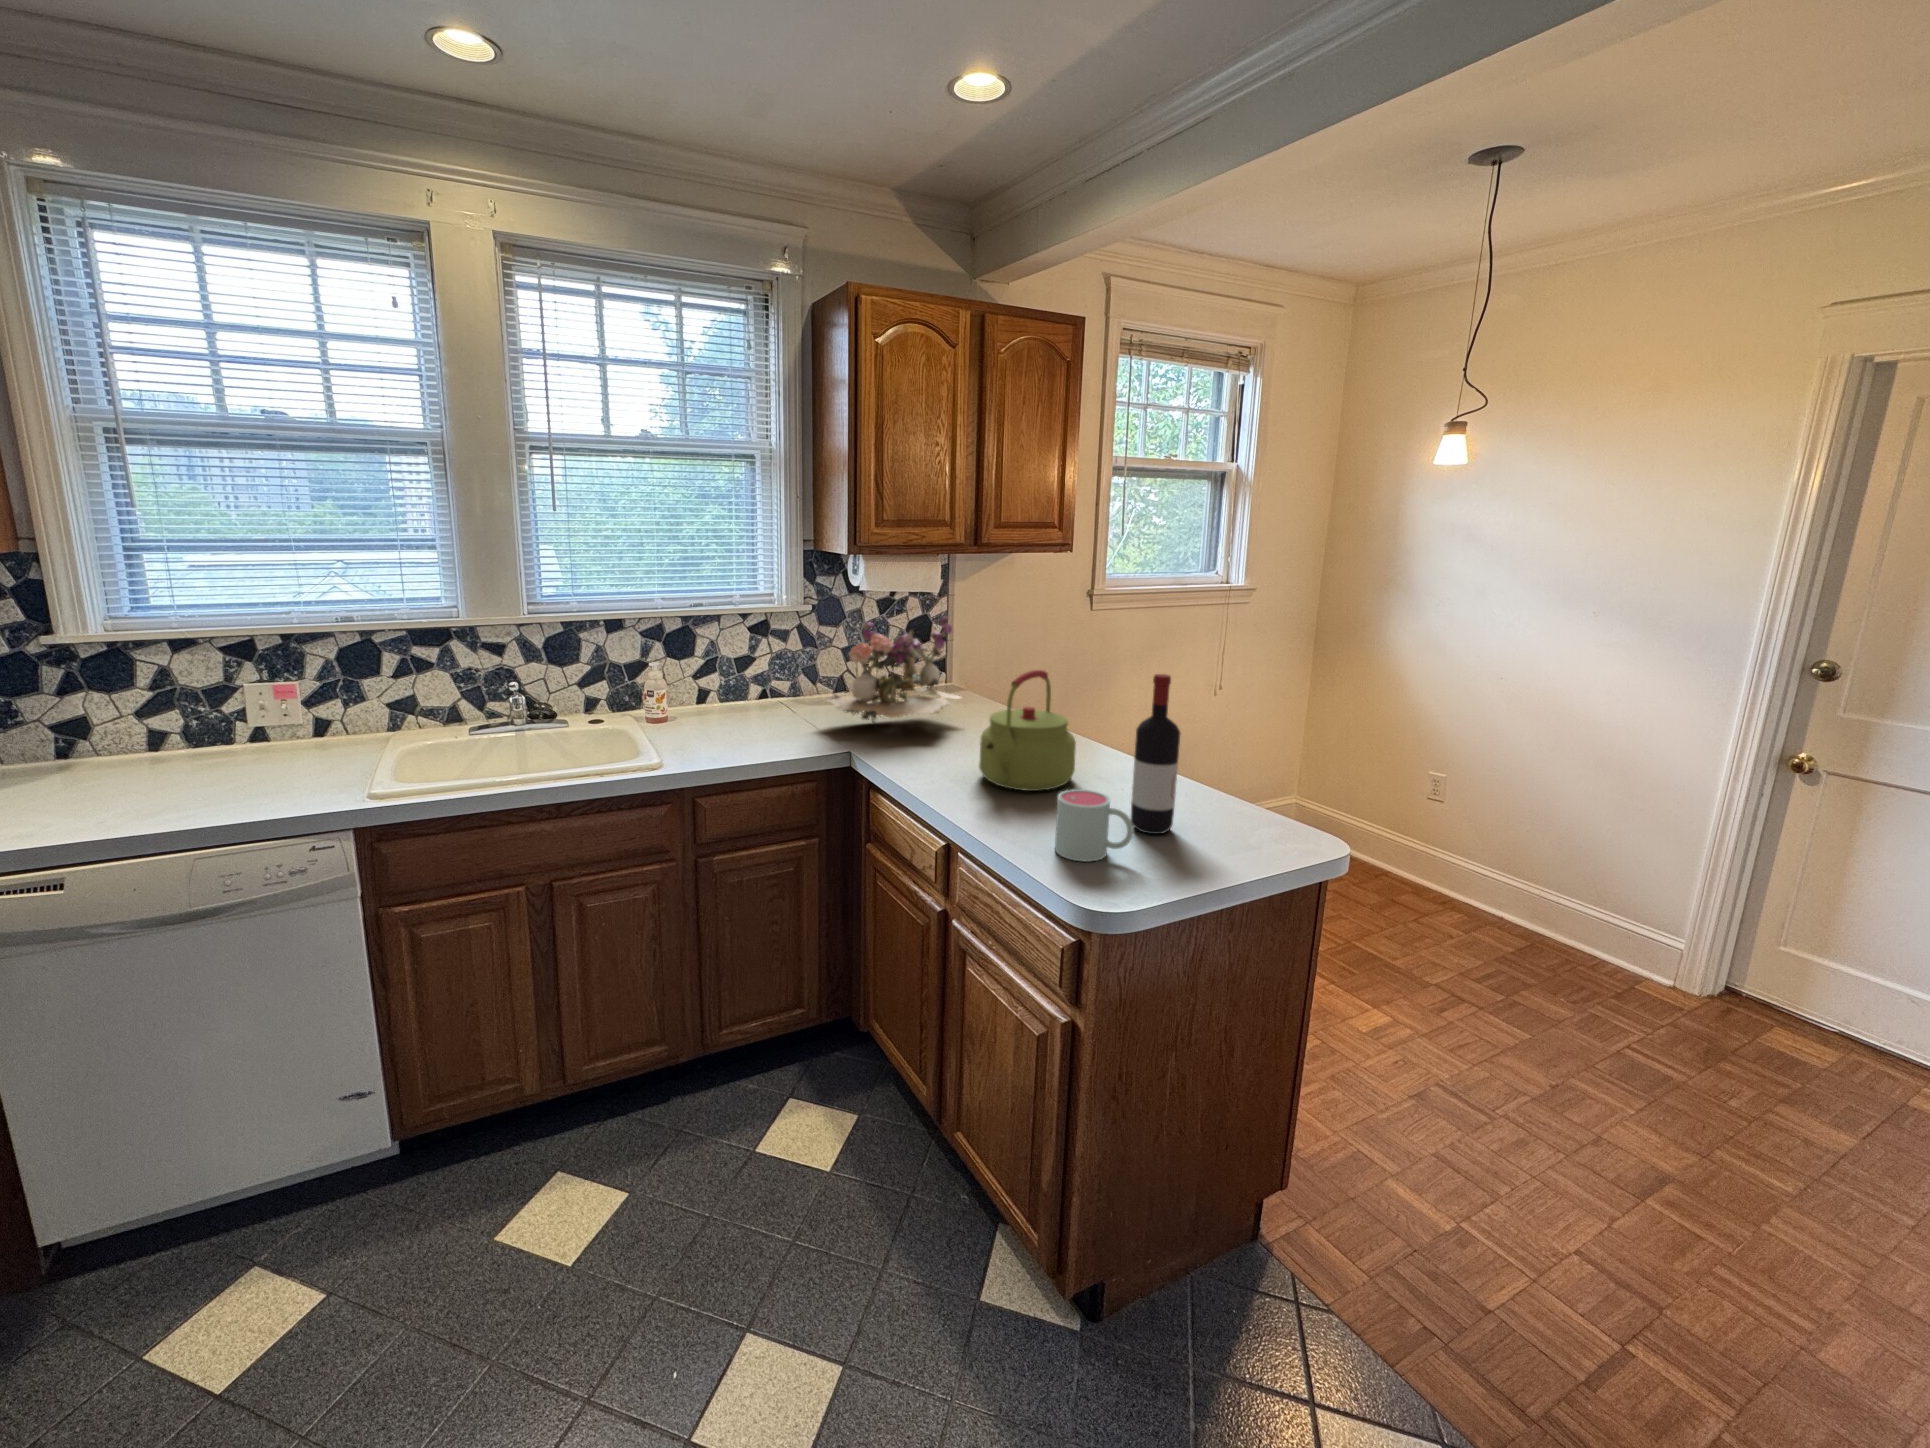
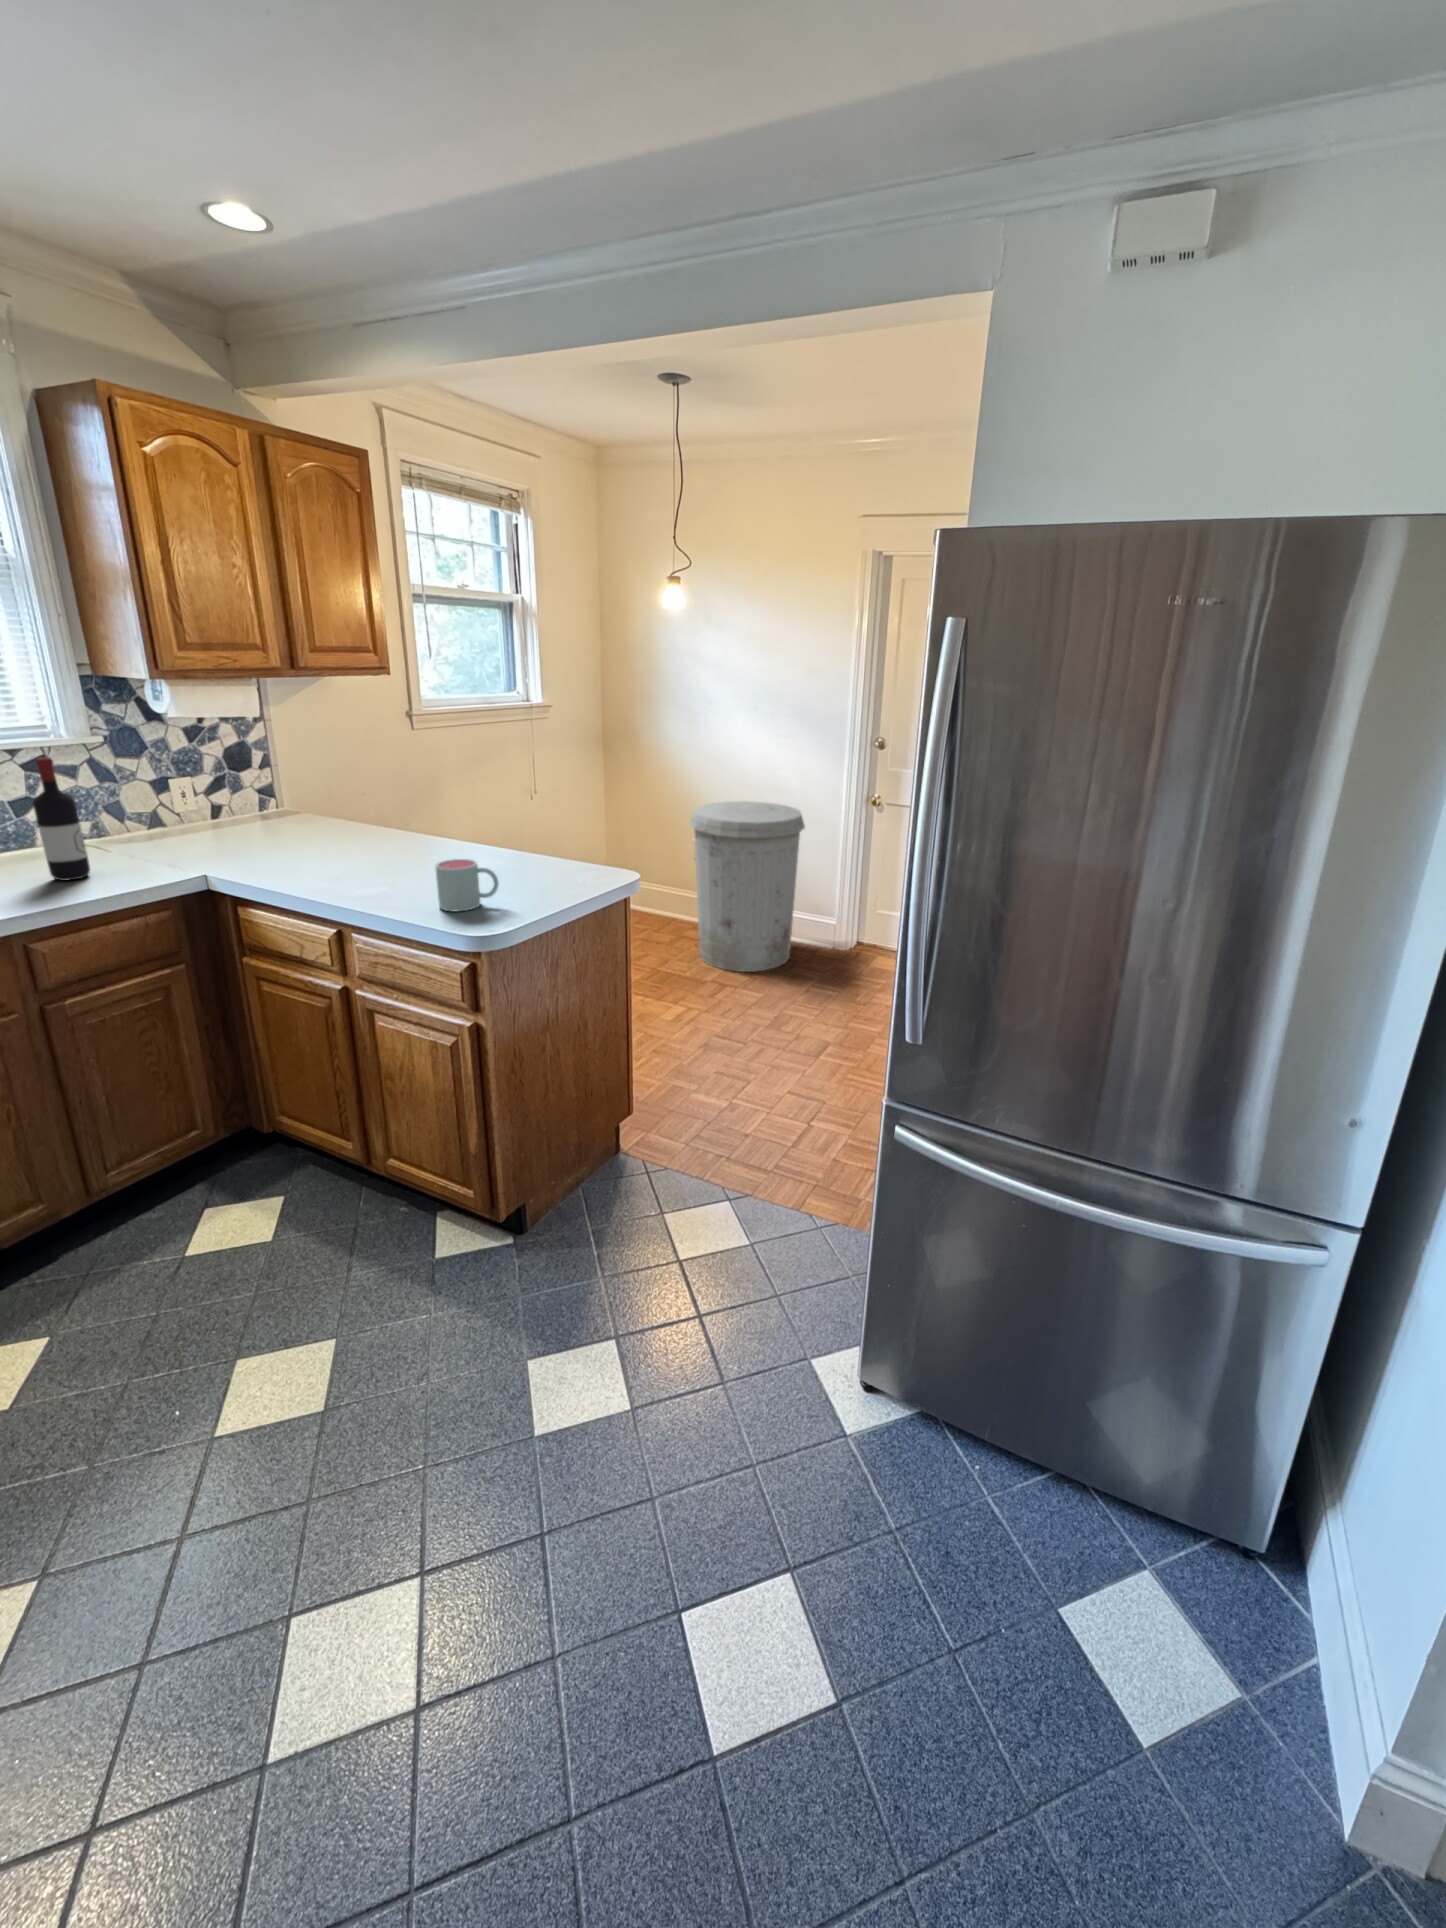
flower arrangement: present [824,616,962,722] -> none [149,735,309,850]
kettle: present [979,670,1076,791] -> none [347,775,437,877]
wine bottle: present [1131,674,1181,834] -> present [33,758,90,881]
trash can: none [1423,732,1644,996] -> present [690,801,805,972]

